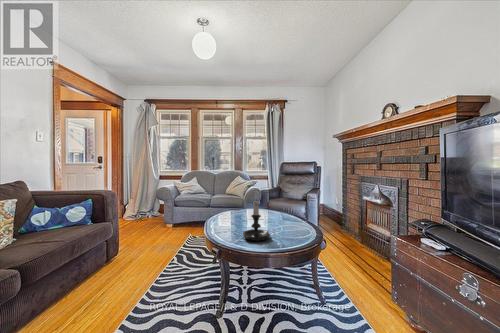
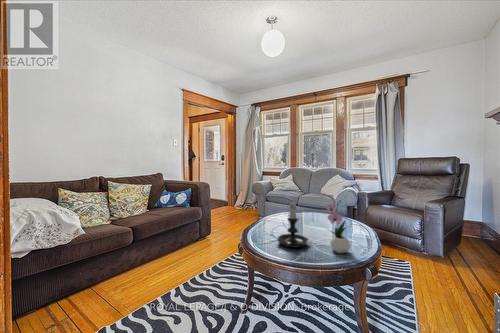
flower arrangement: none [284,191,303,238] -> present [326,195,350,253]

